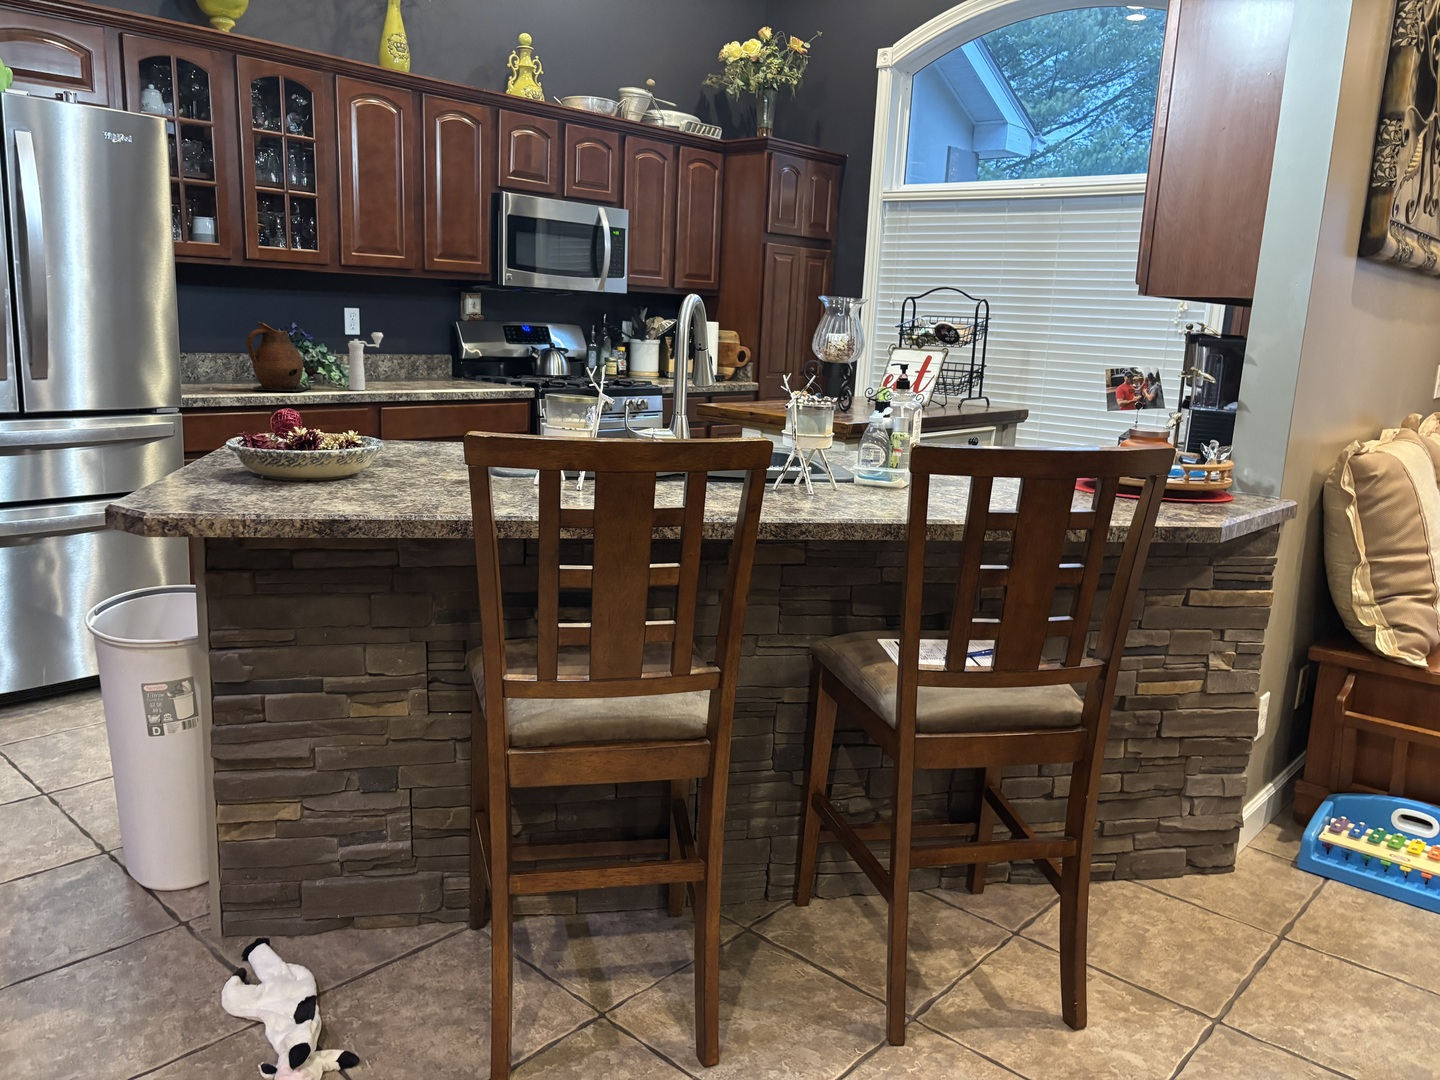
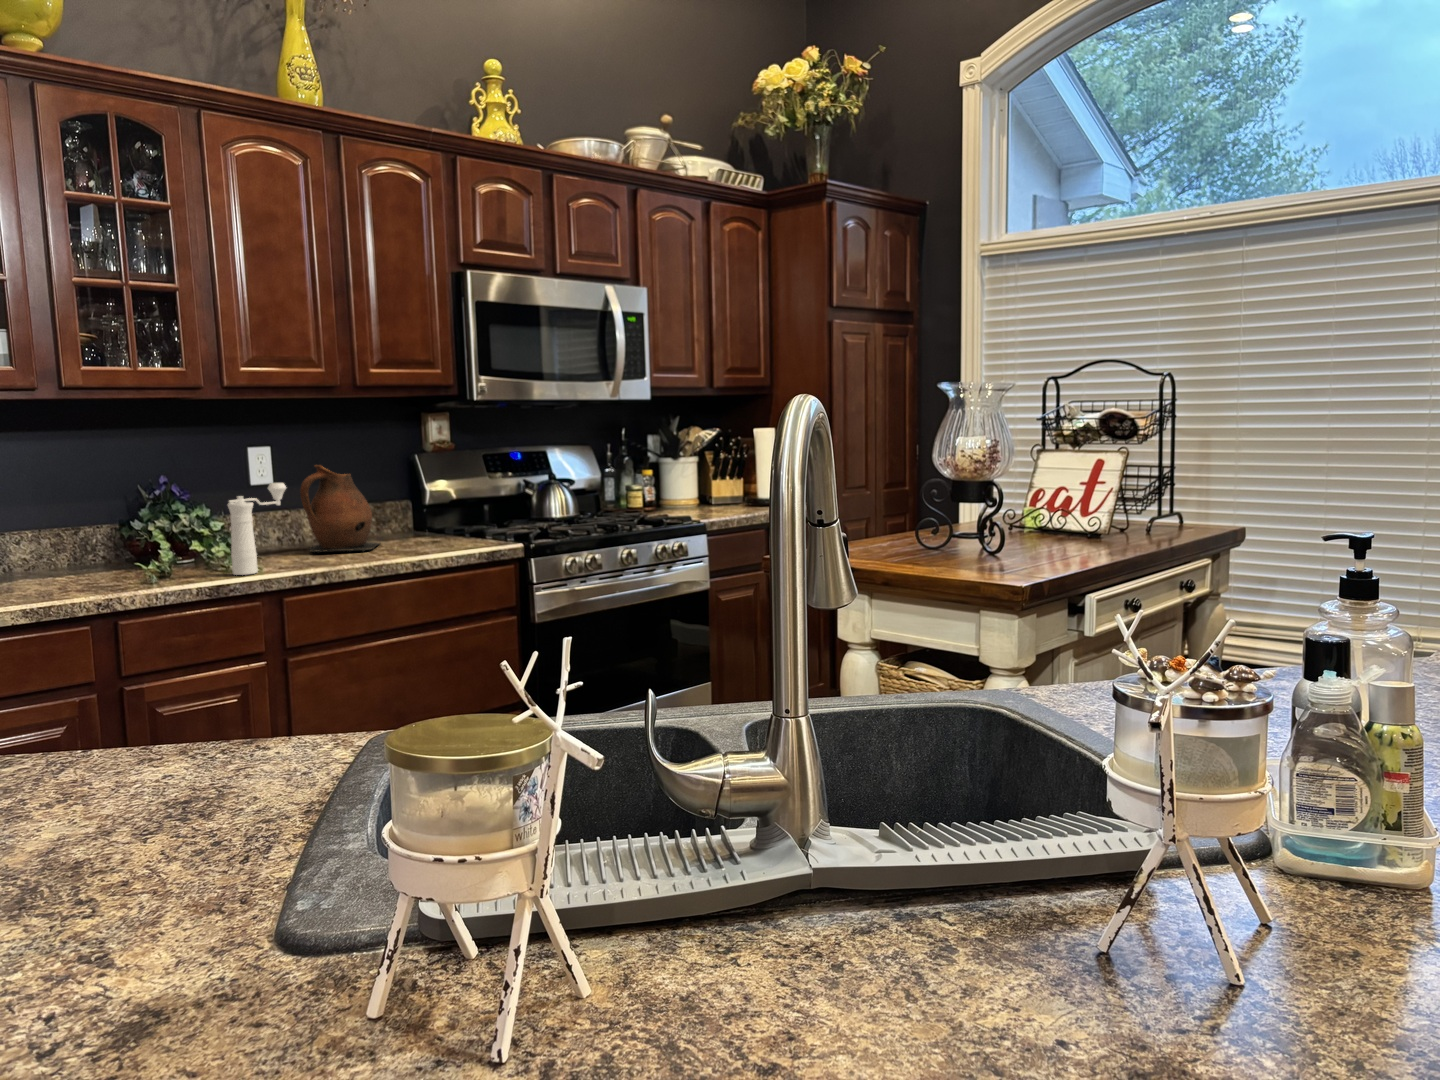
ceramic pitcher: present [247,322,311,392] -> present [300,465,381,552]

